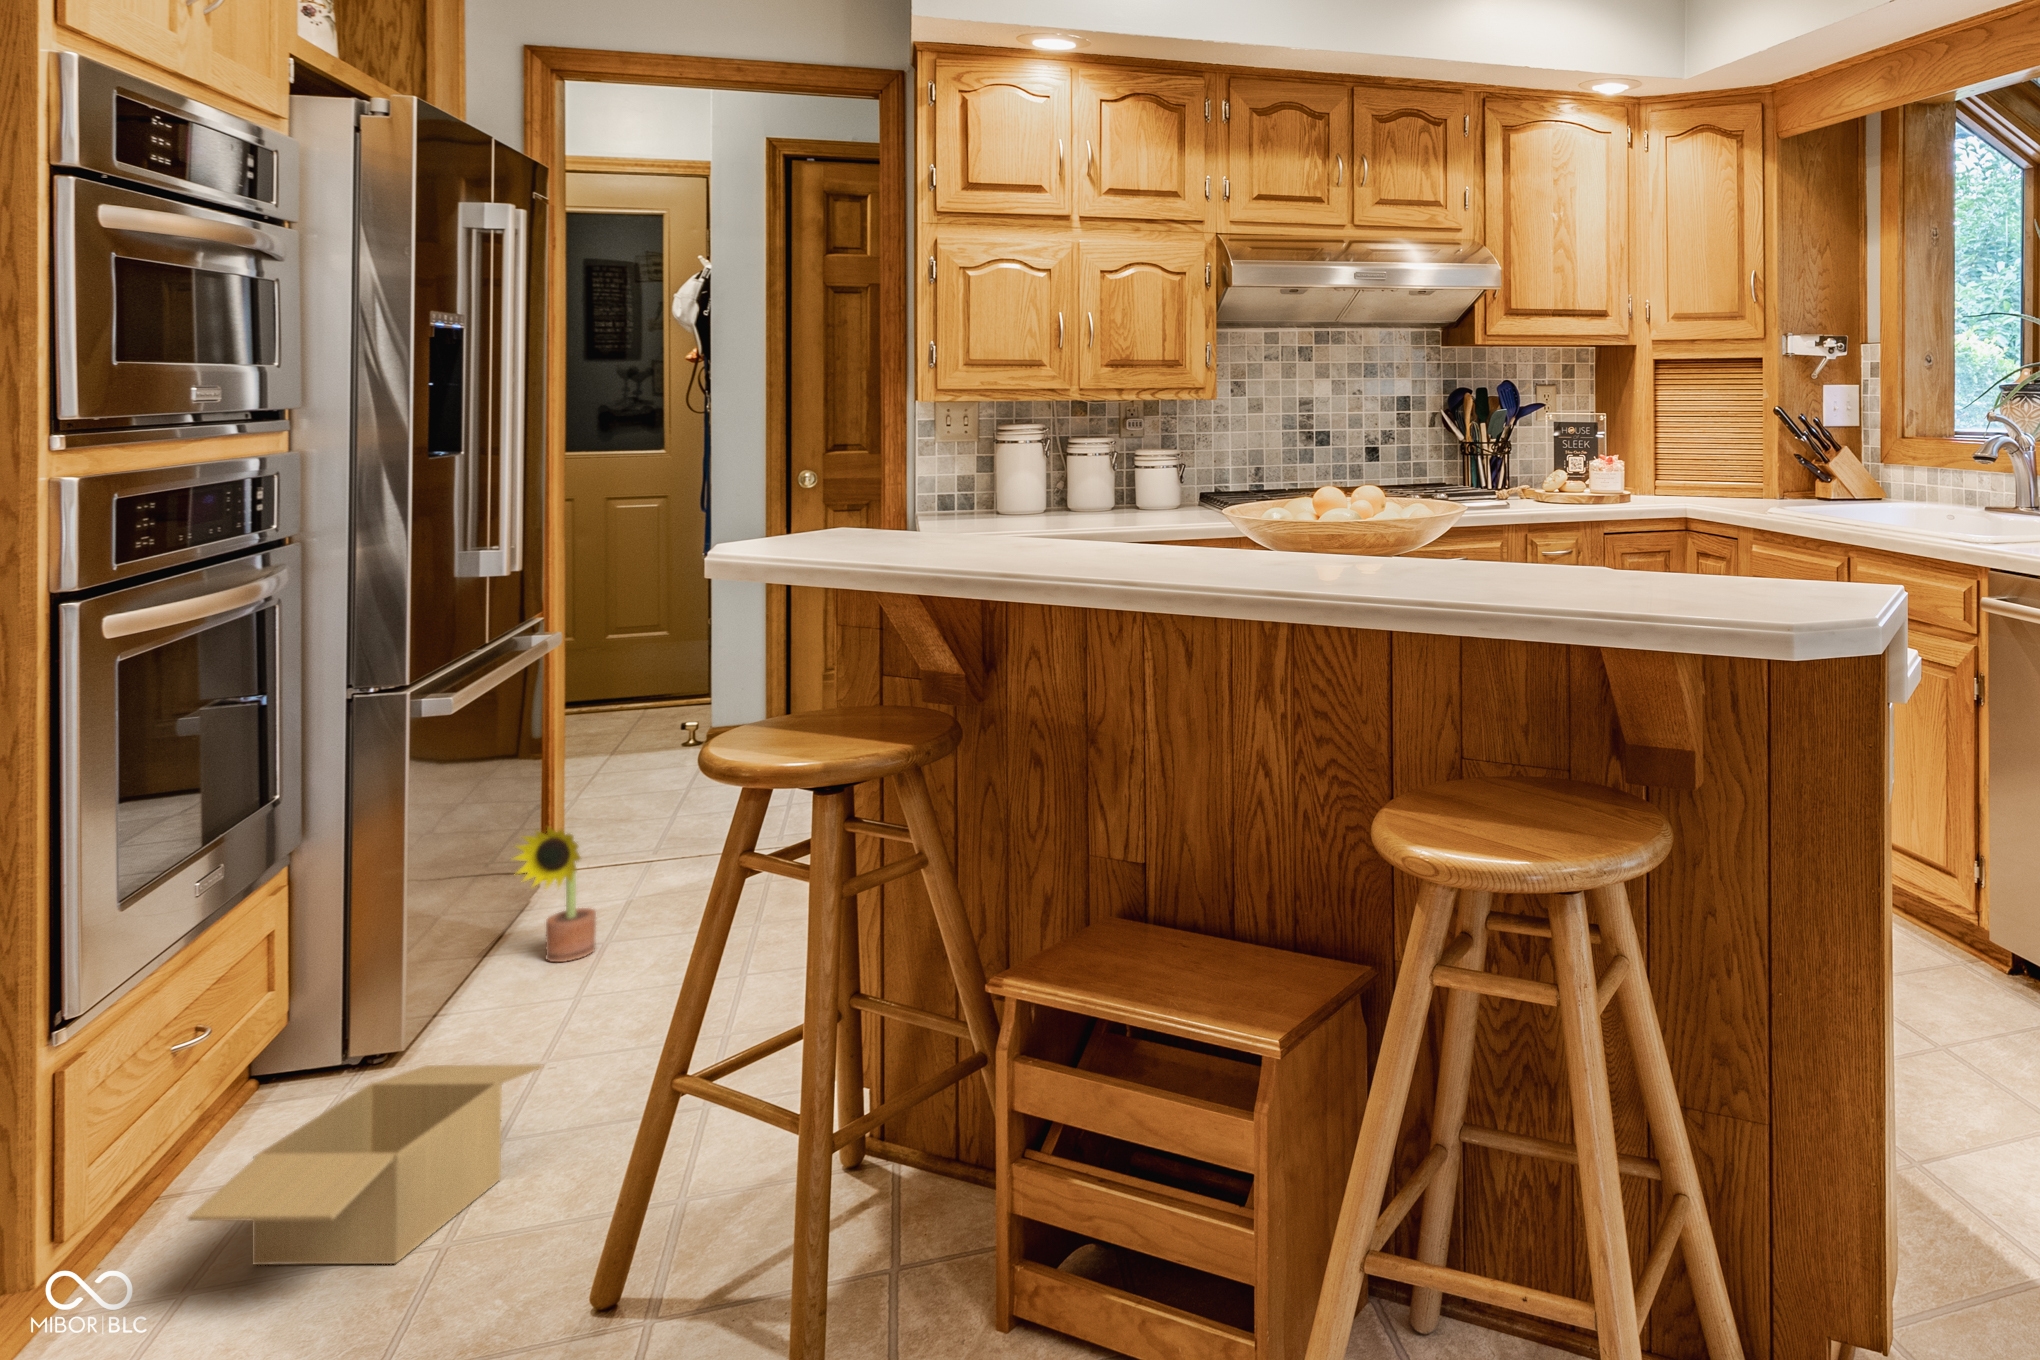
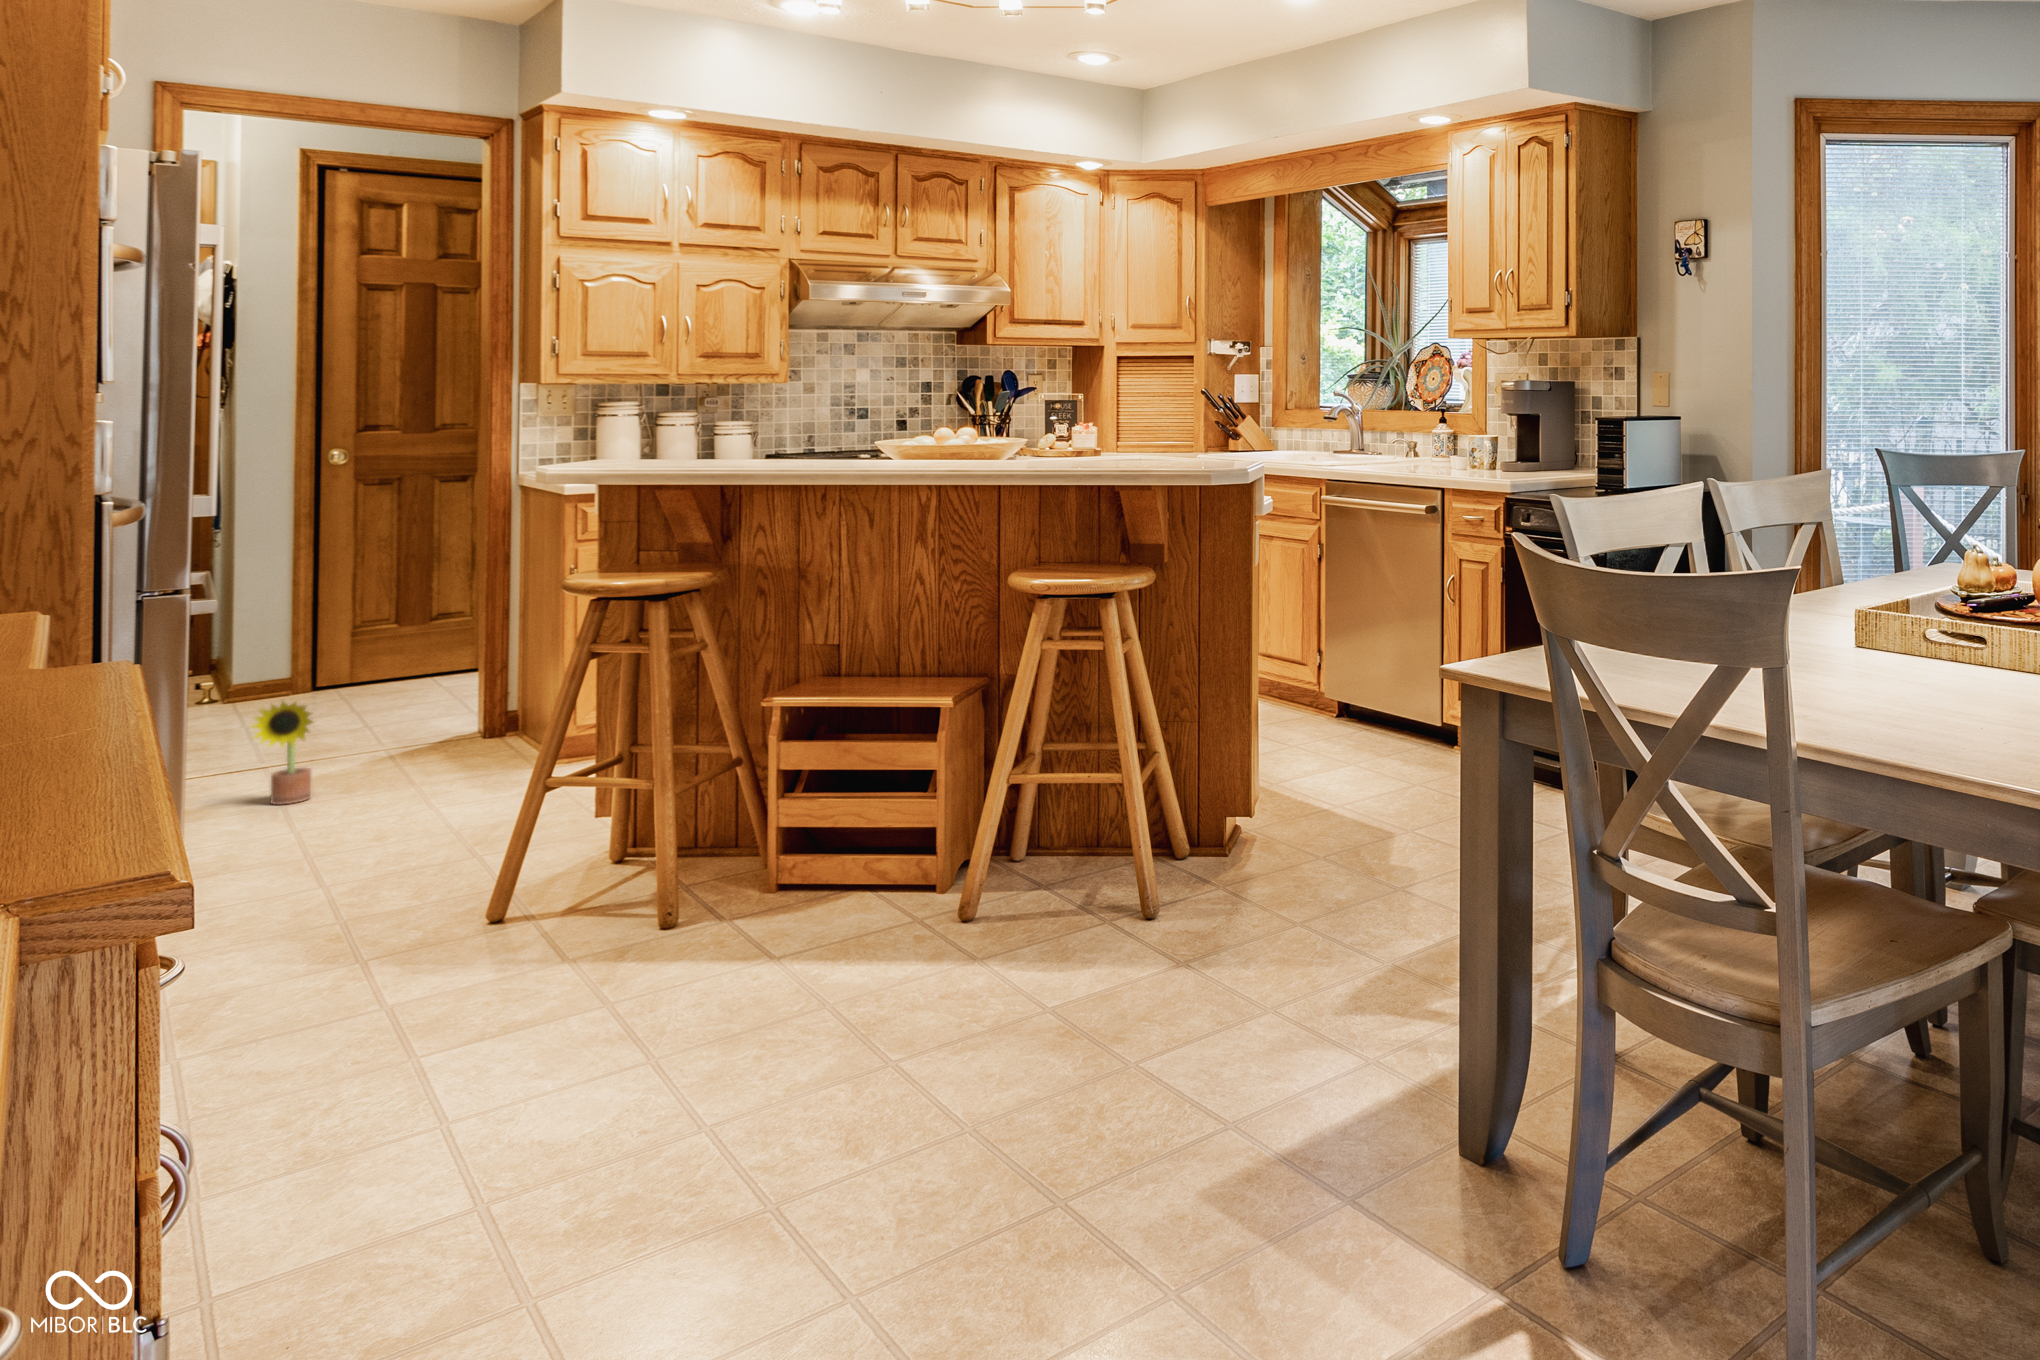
cardboard box: present [188,1064,544,1265] -> none [256,807,412,908]

